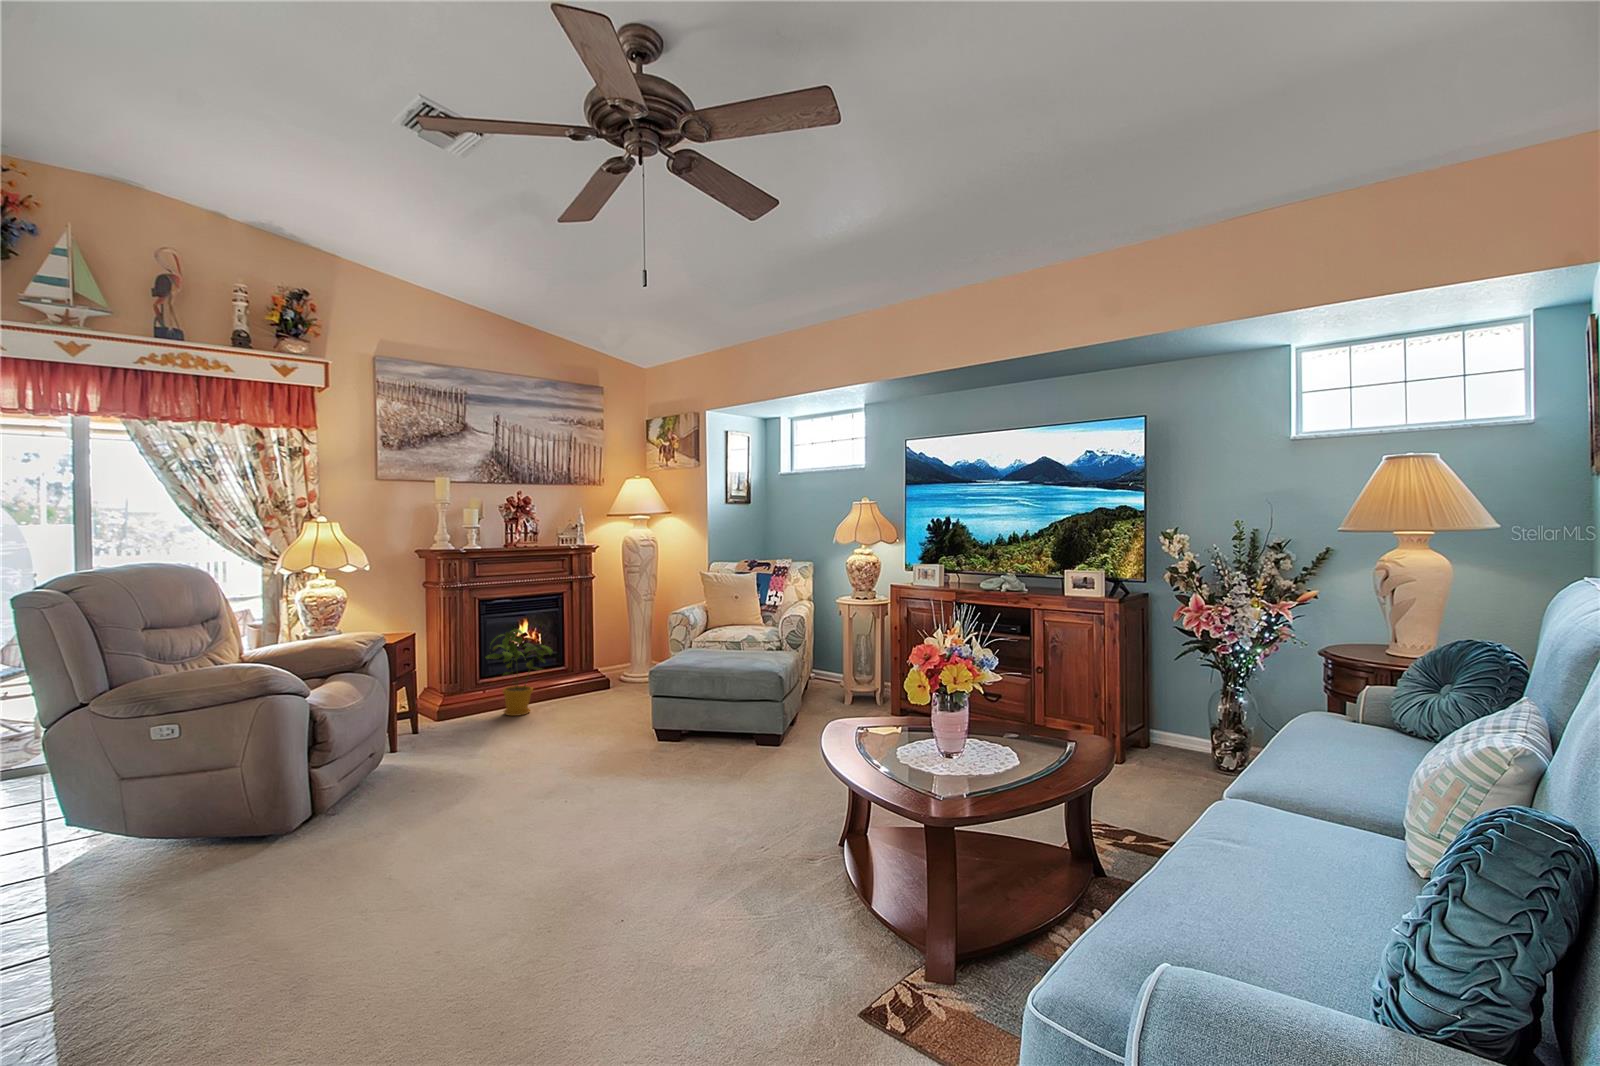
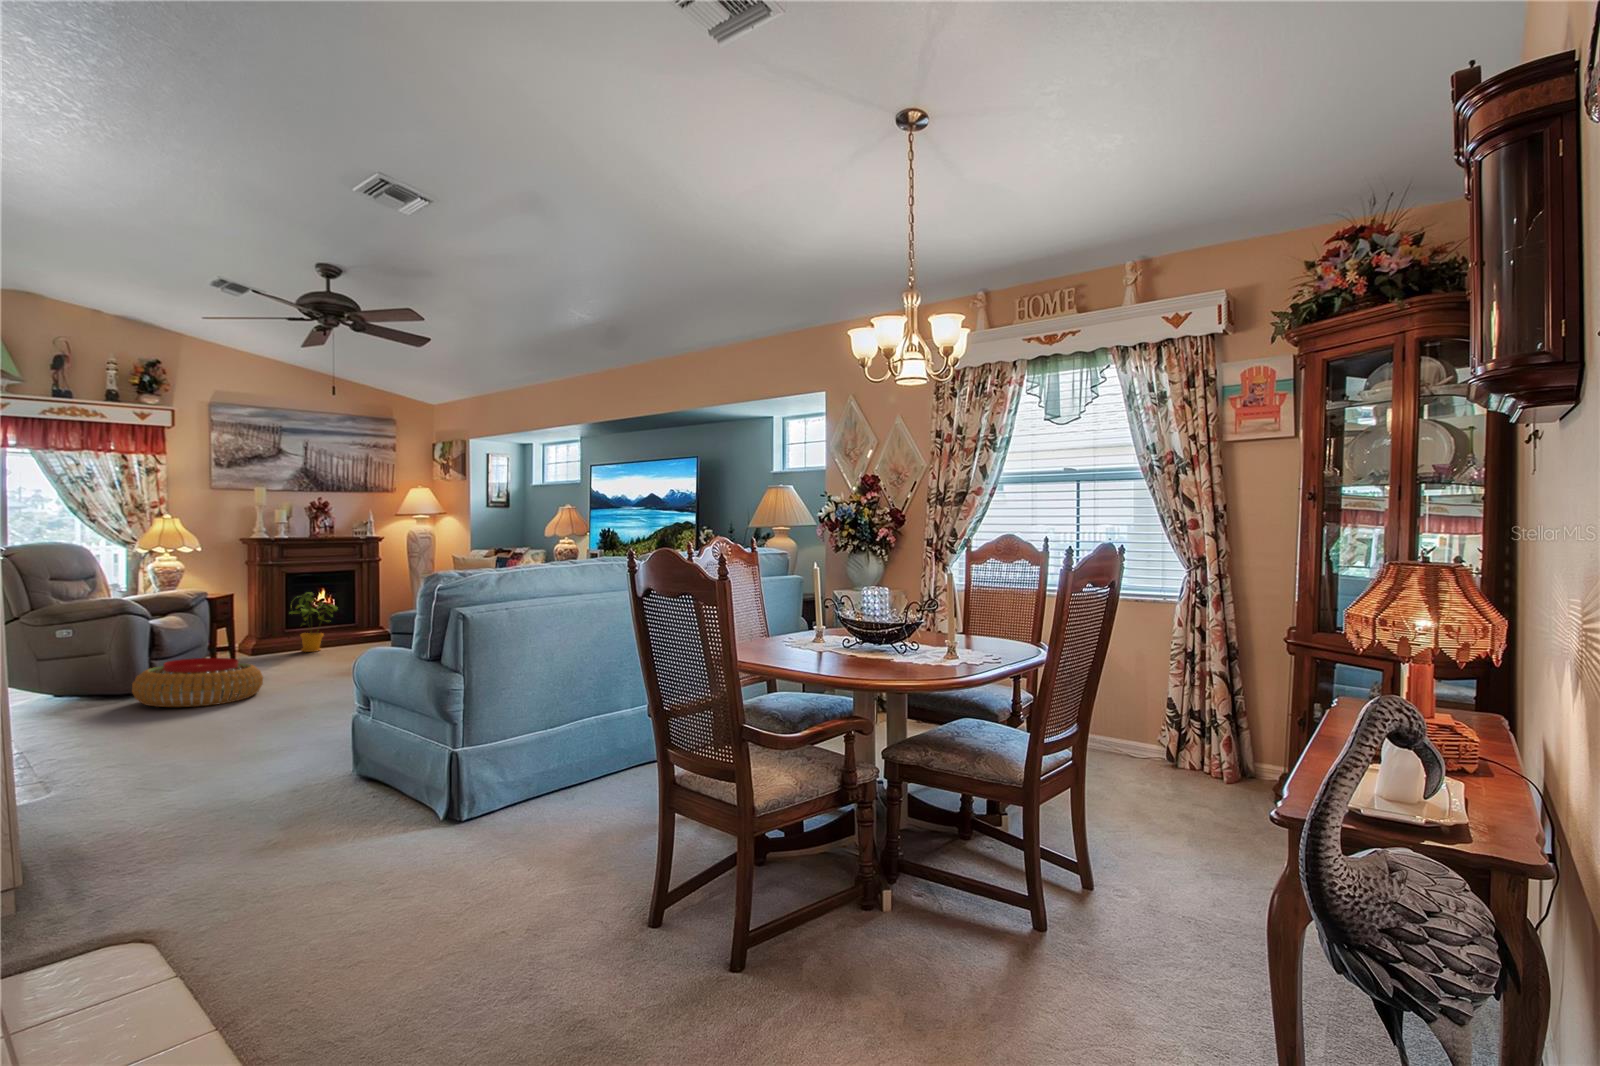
pouf: none [264,776,496,908] -> present [132,658,263,707]

